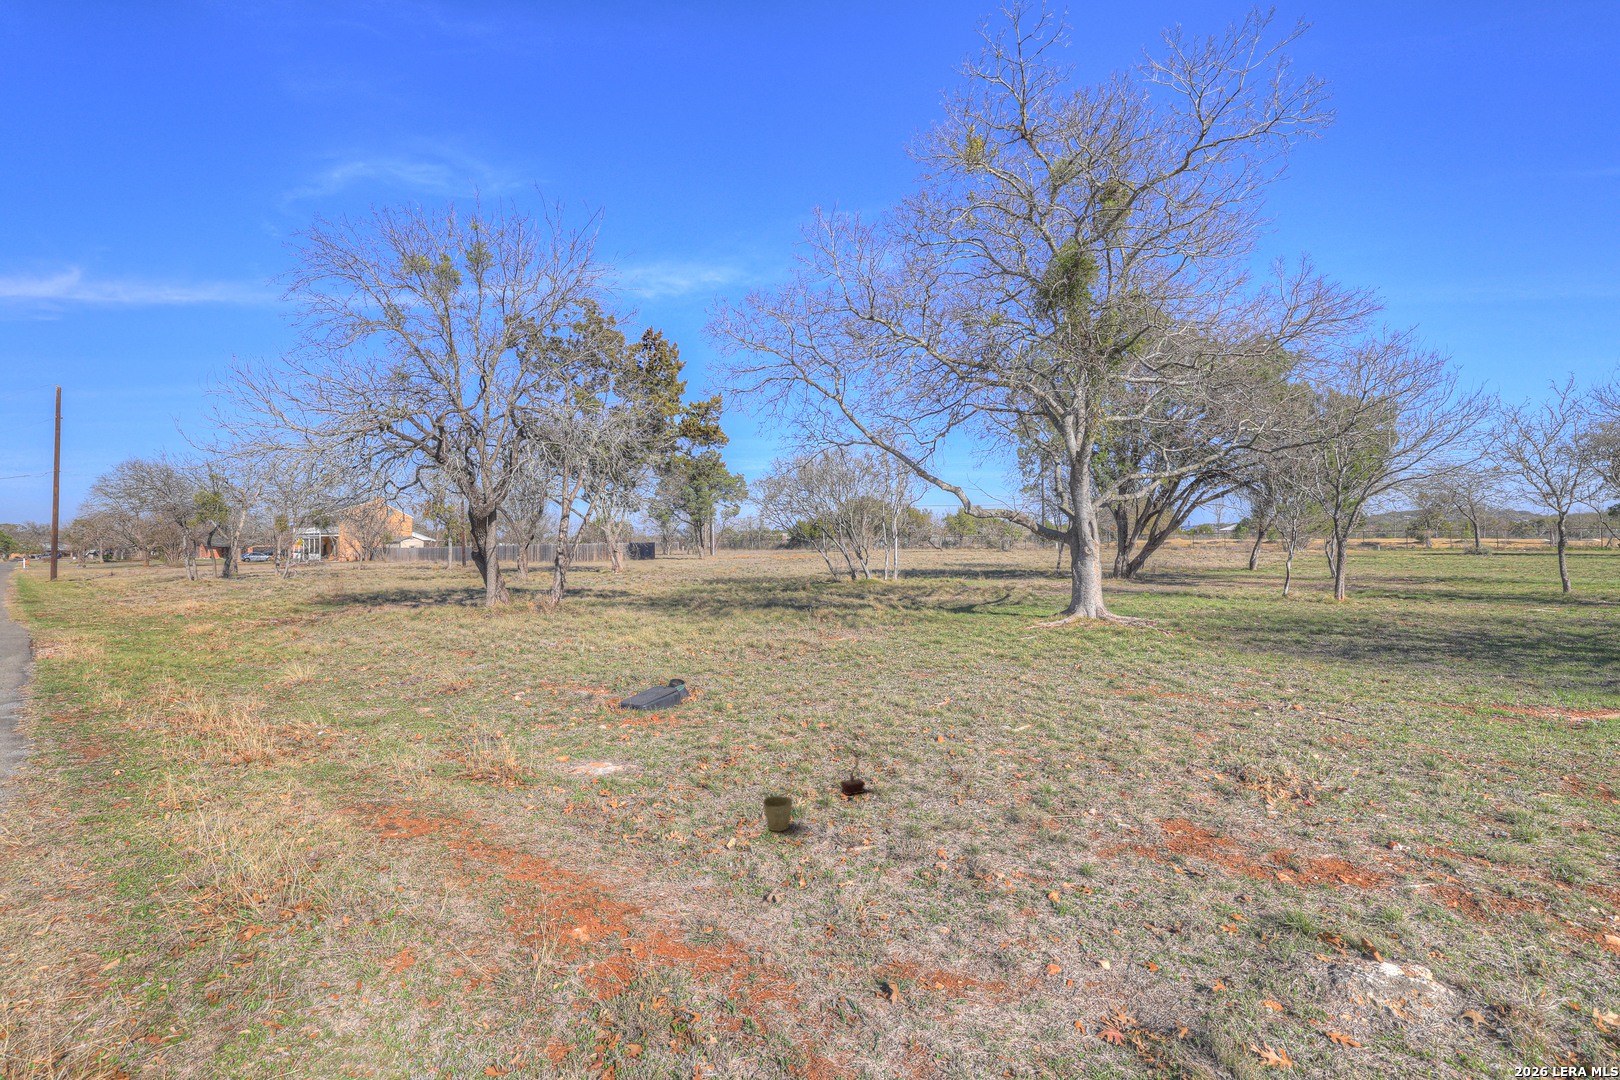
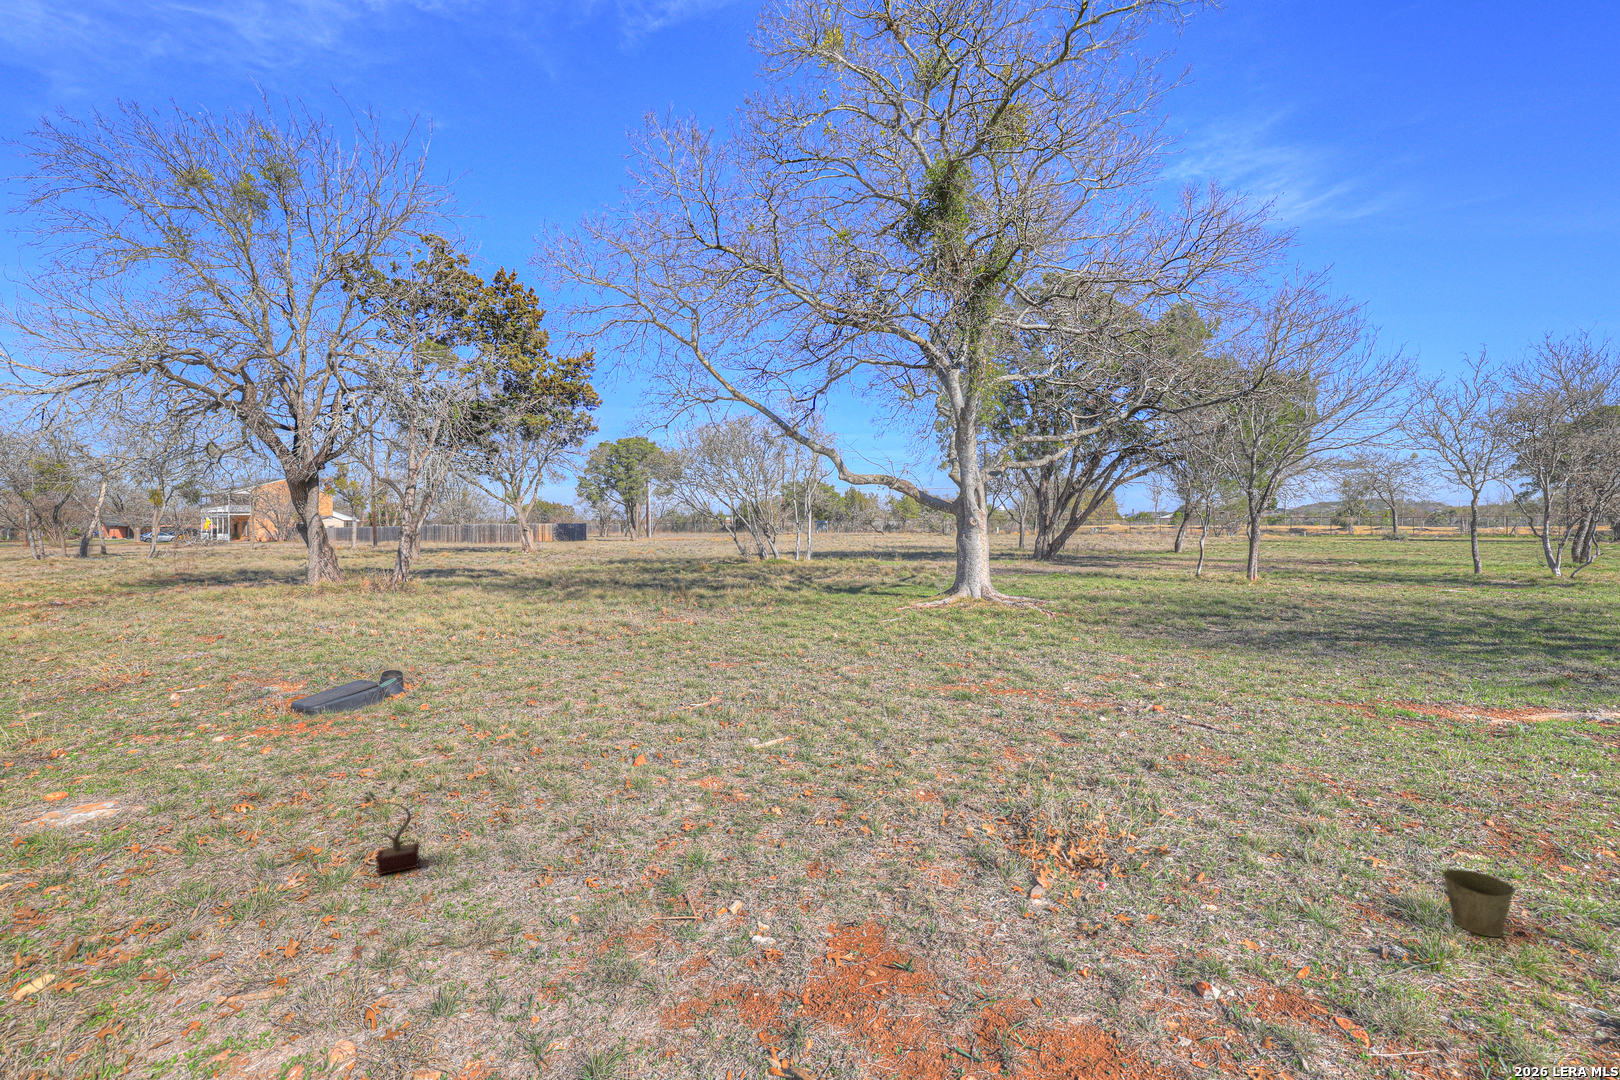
bucket: present [763,796,793,831] -> present [1443,852,1515,937]

